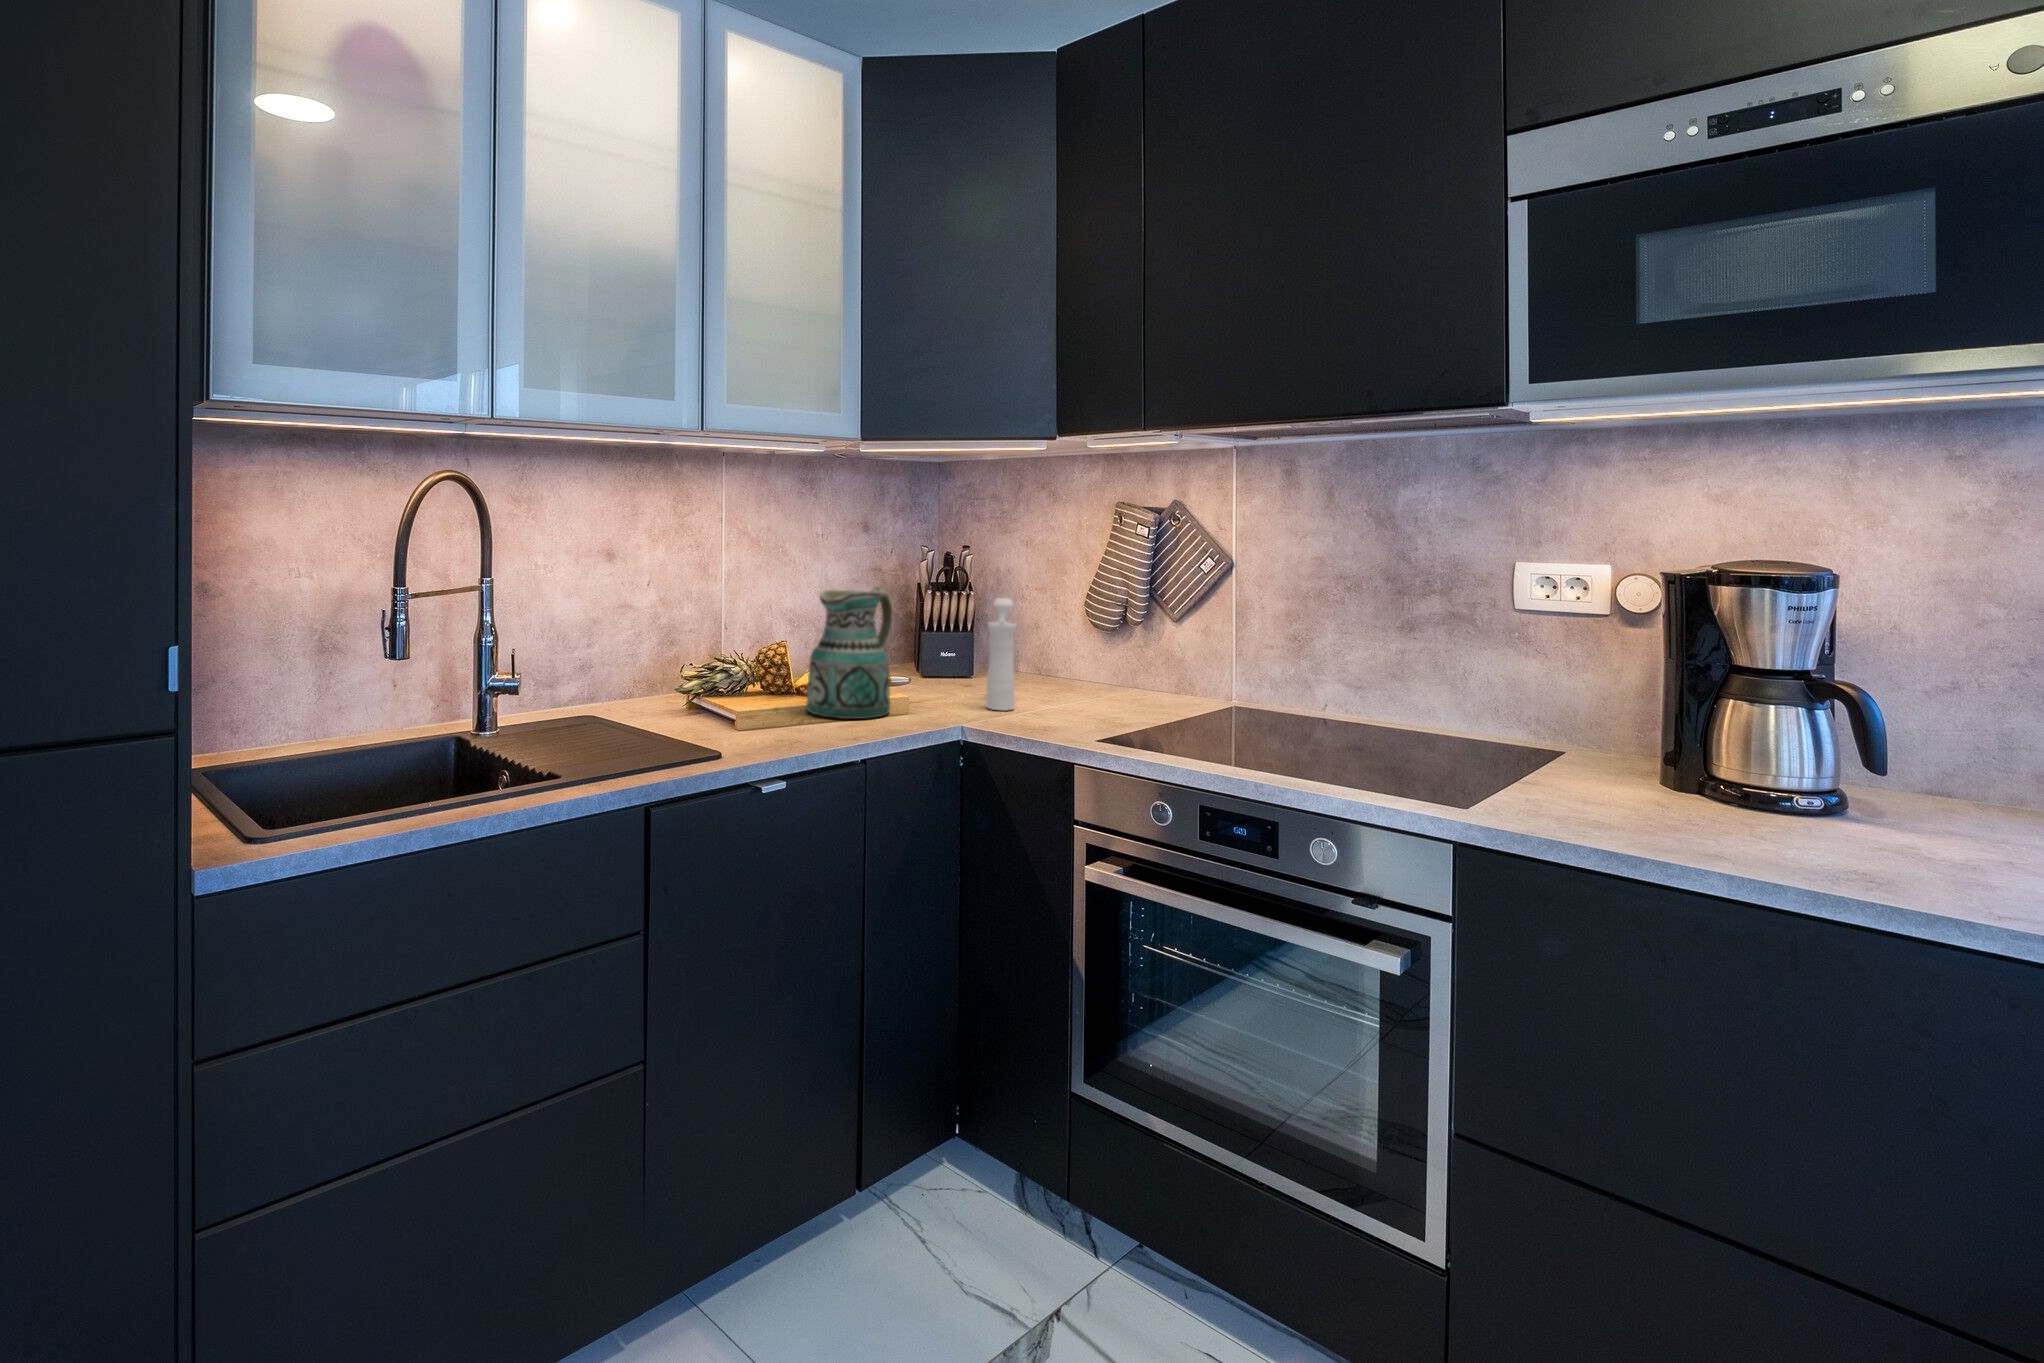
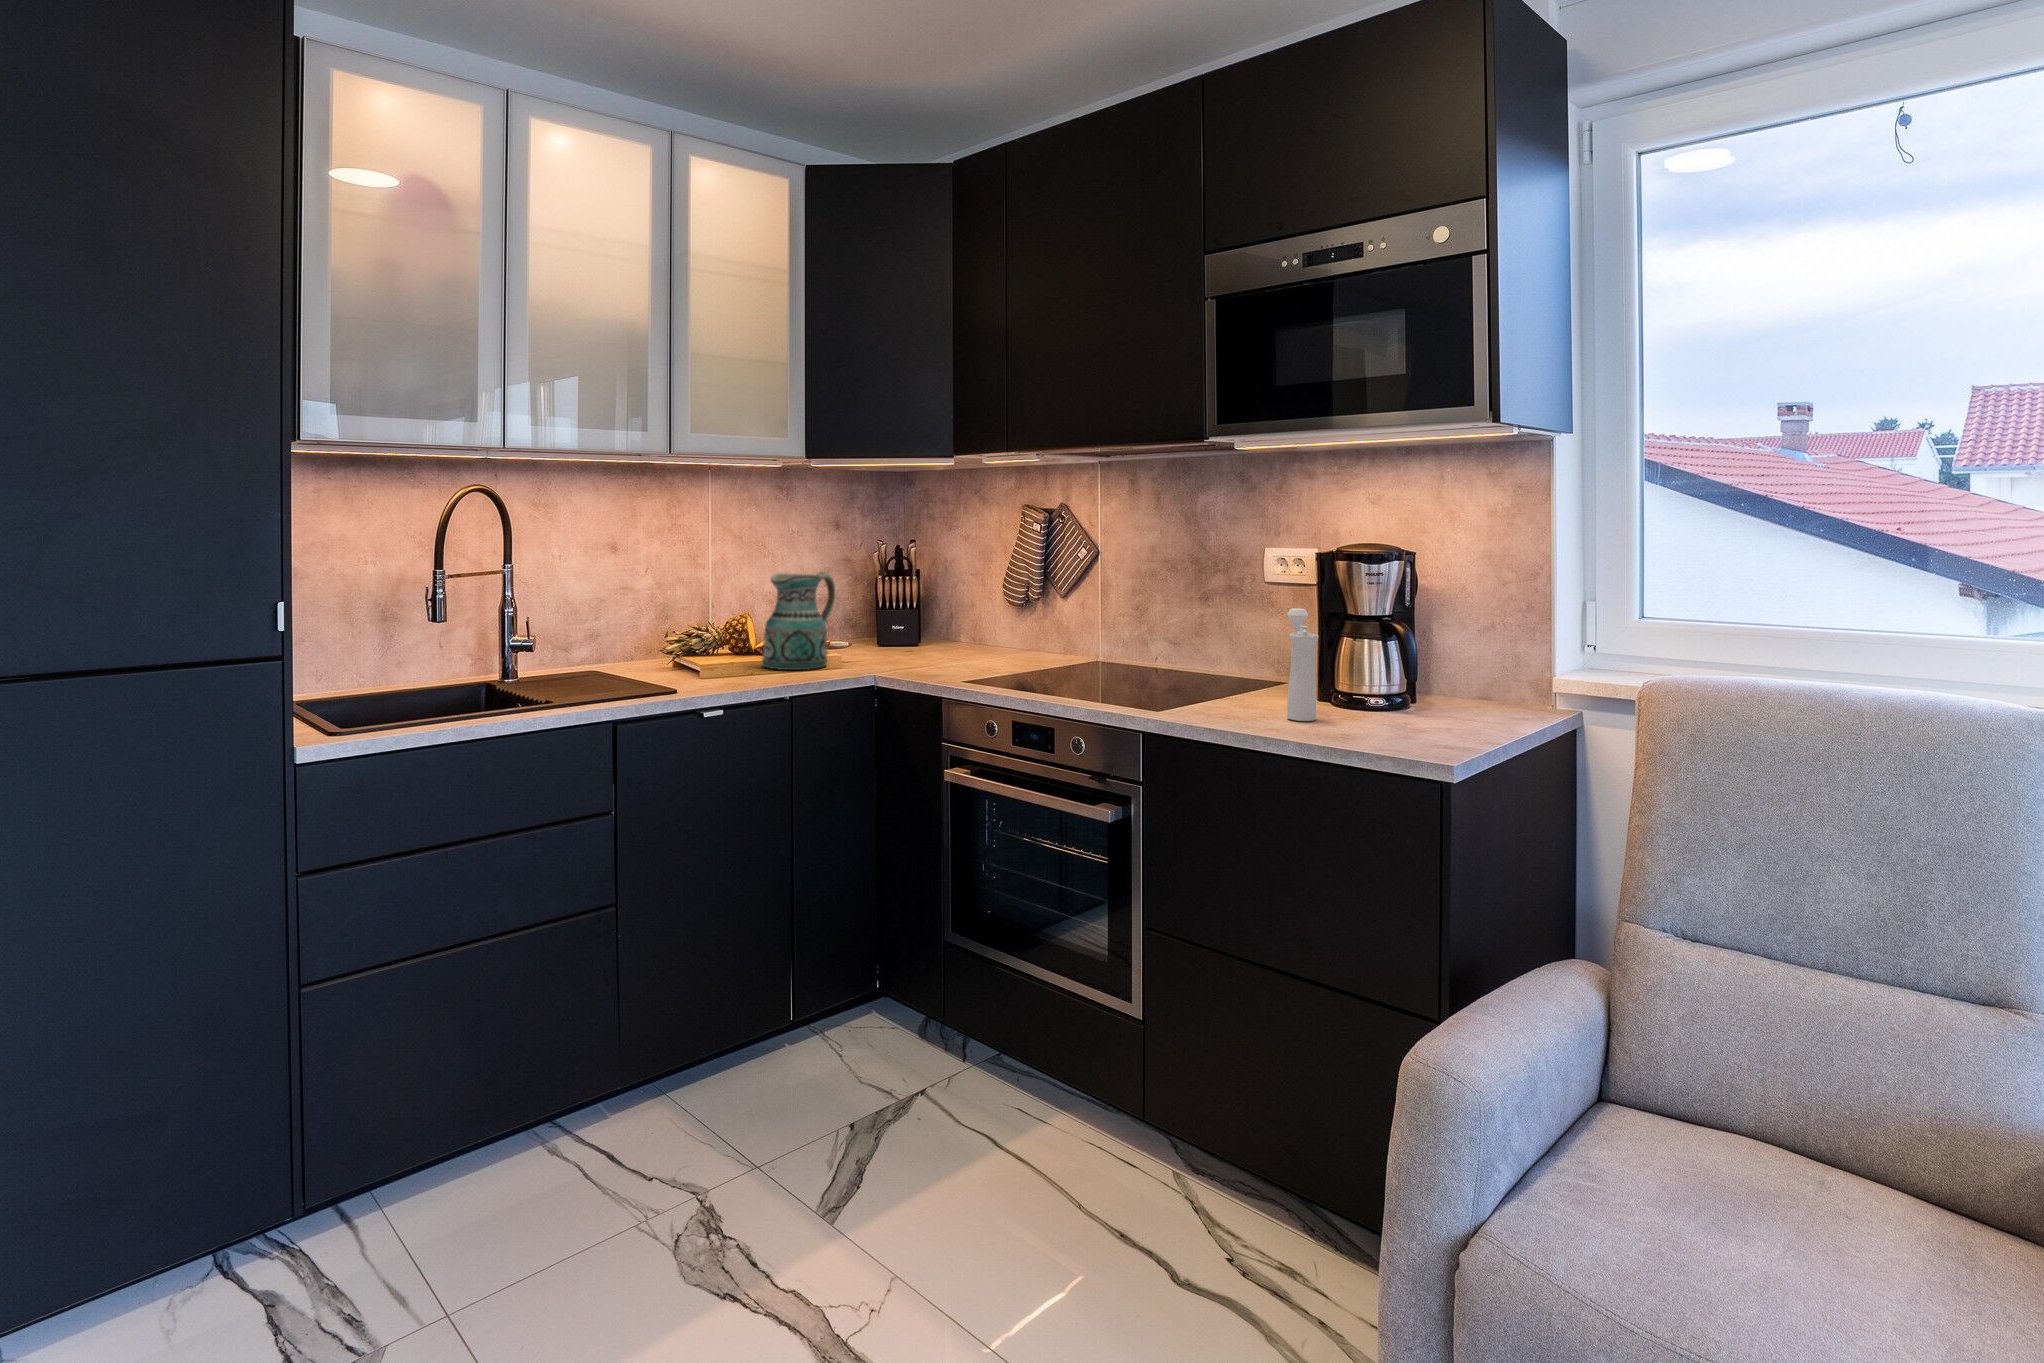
pepper mill: present [986,598,1016,711] -> present [1287,608,1319,721]

